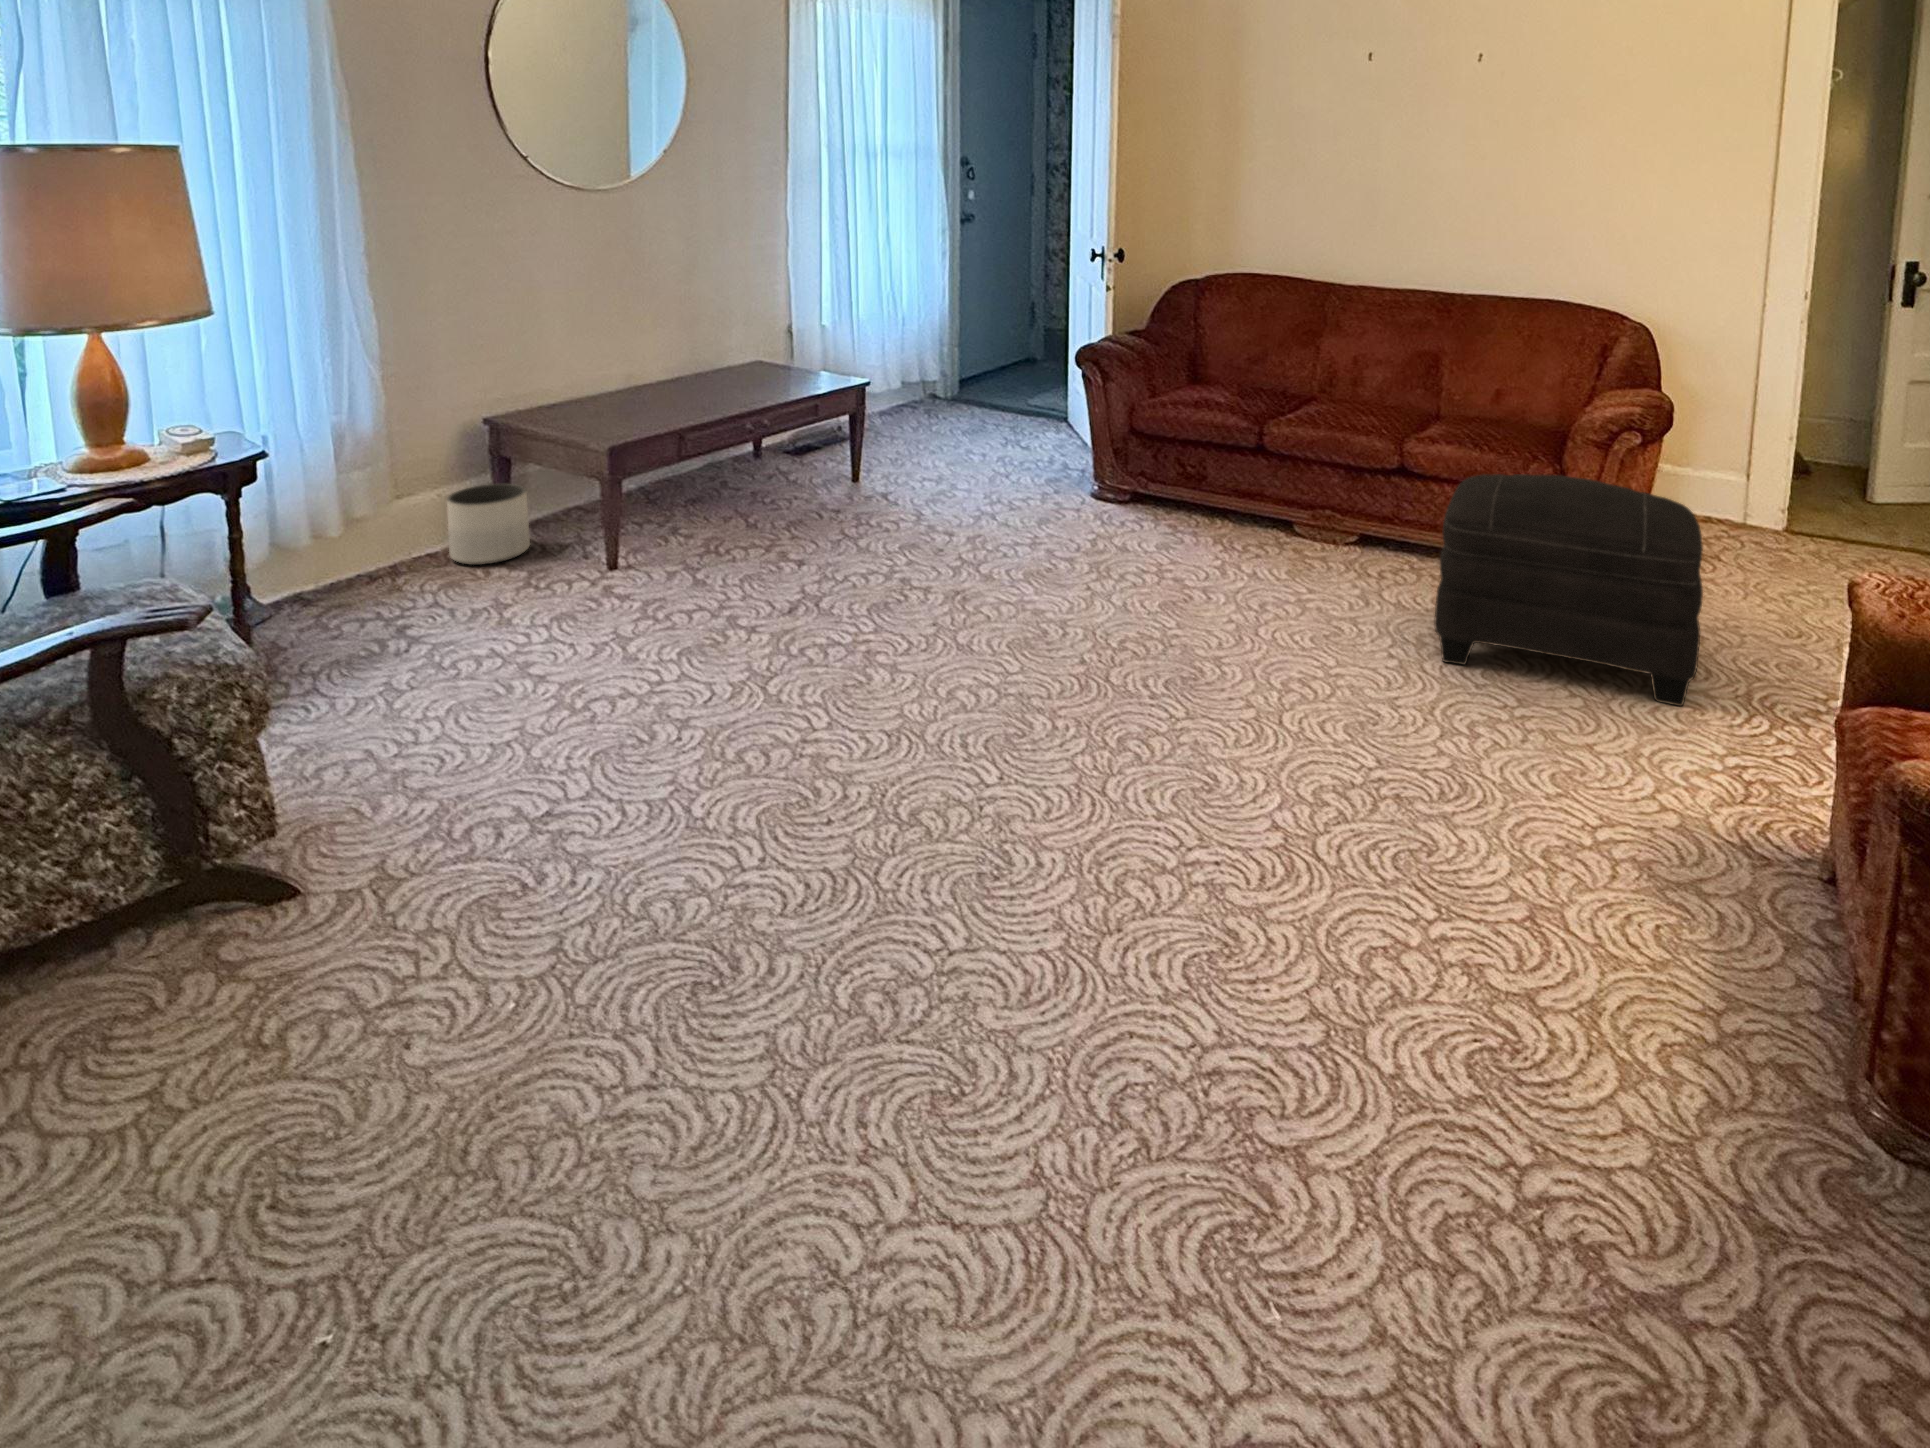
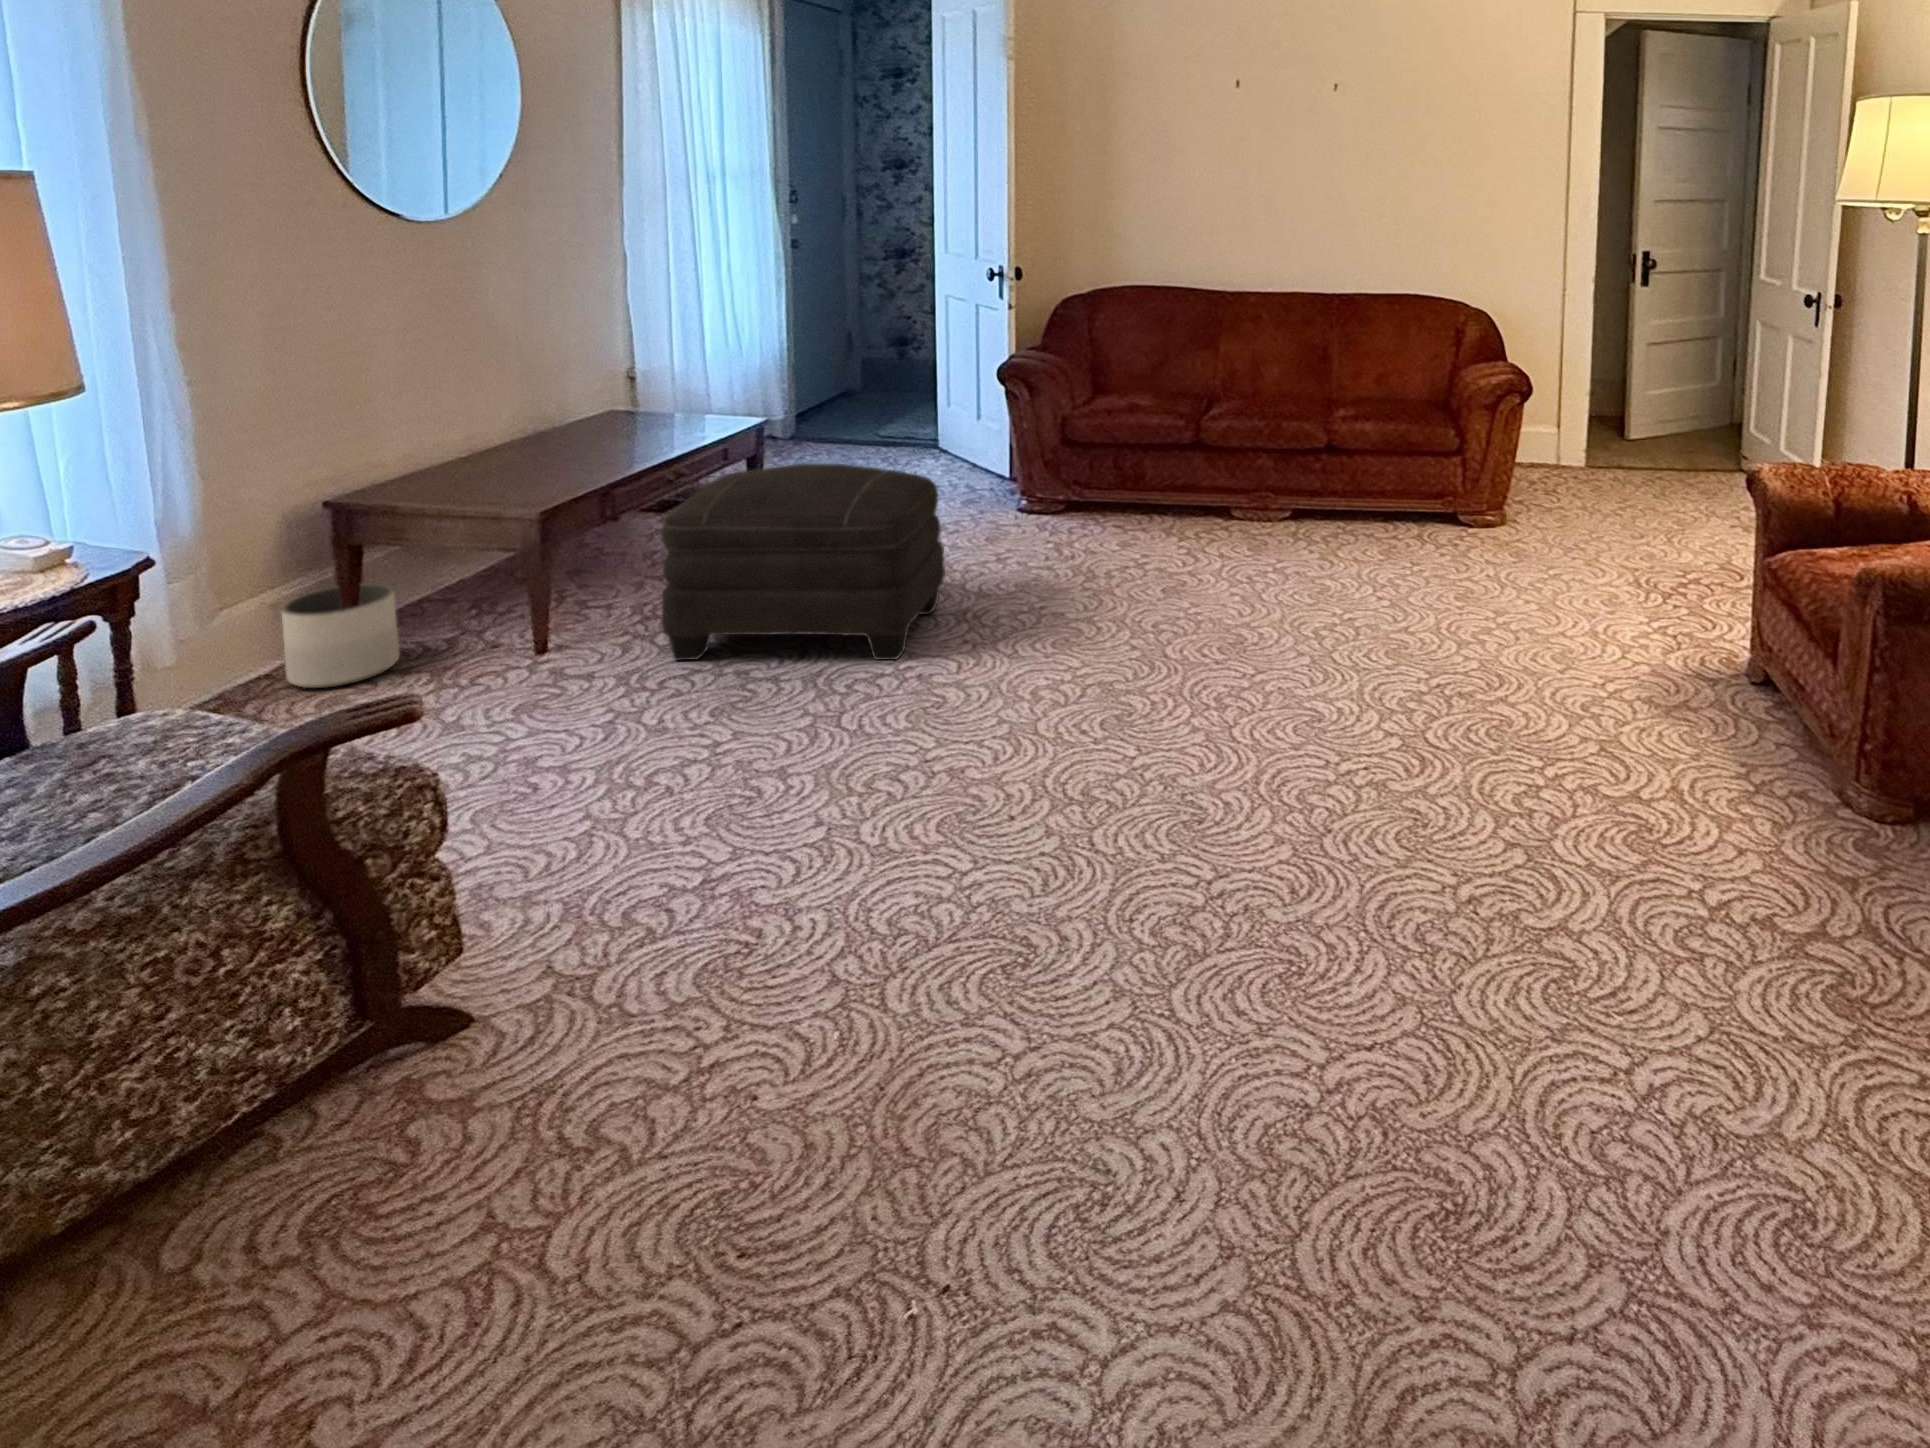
ottoman: present [1434,474,1703,706] -> present [661,463,945,661]

